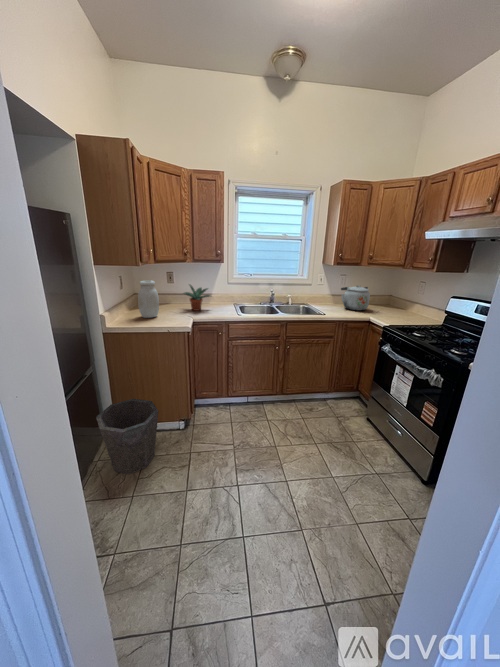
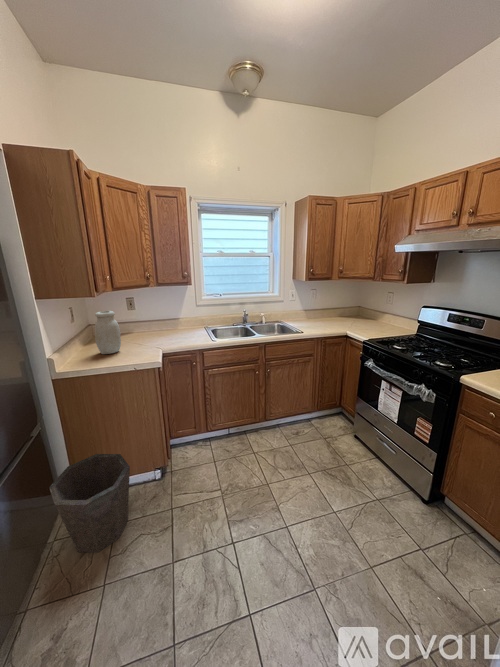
potted plant: present [183,285,210,311] -> none [147,310,182,340]
kettle: present [341,286,370,310] -> none [314,299,343,325]

